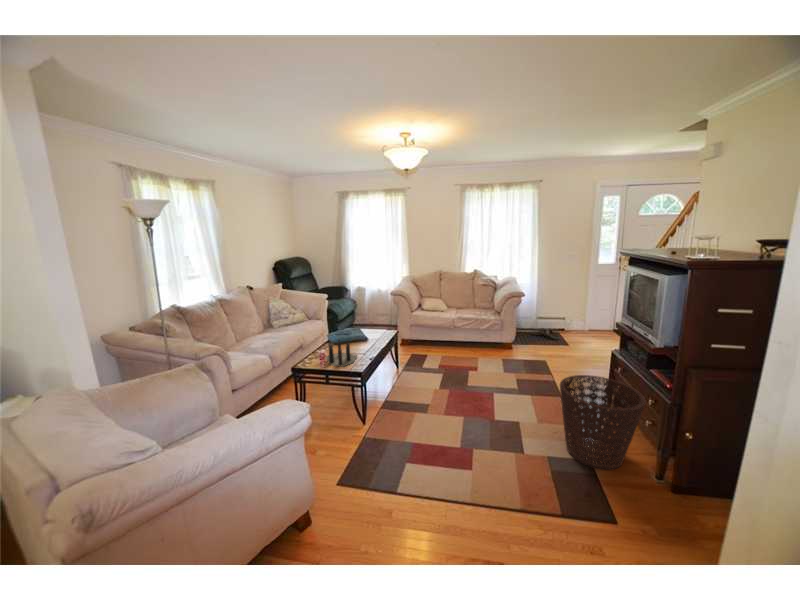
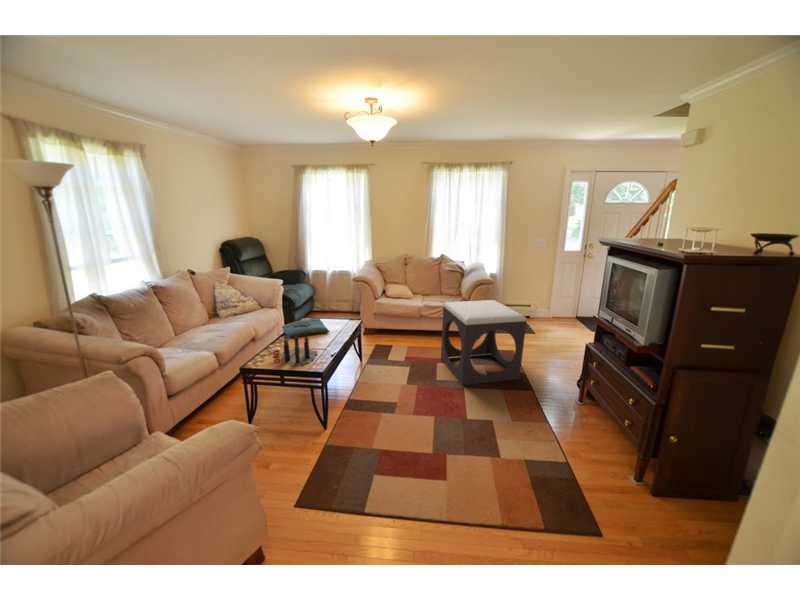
footstool: none [472,311,554,391] -> present [441,300,526,385]
basket: present [560,375,646,470] -> none [538,371,627,472]

